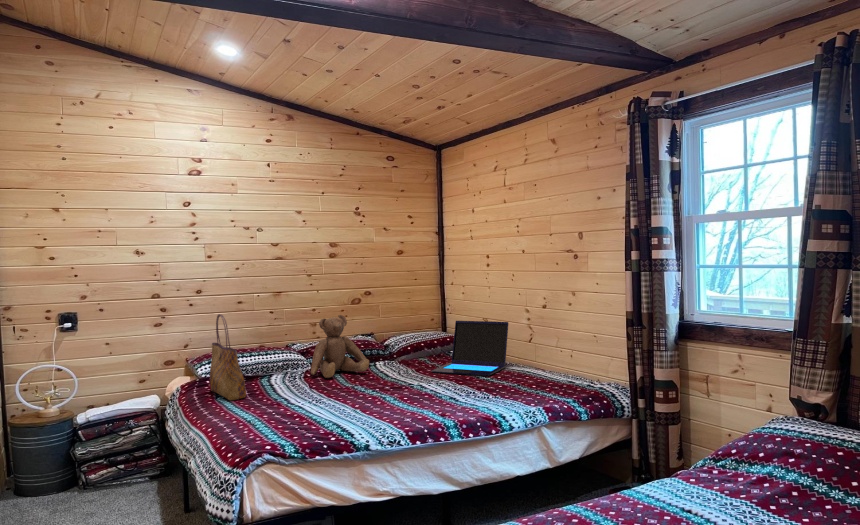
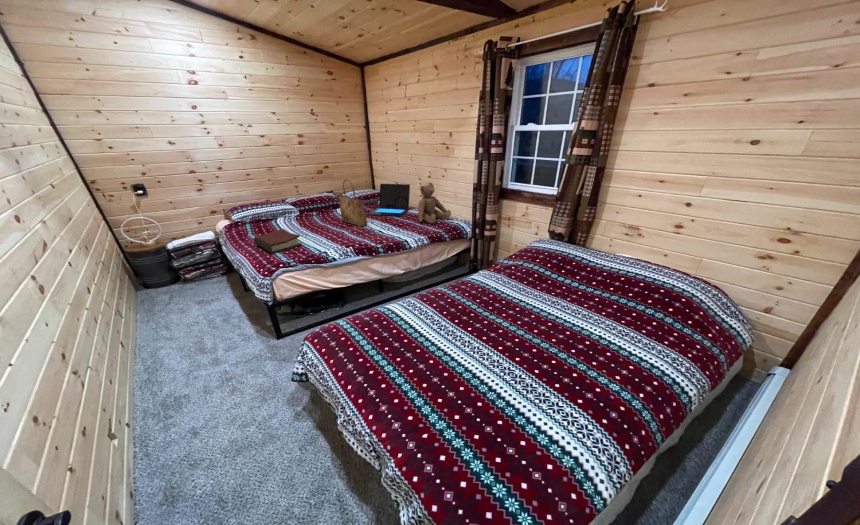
tote bag: present [210,314,246,400] -> present [339,180,367,226]
teddy bear: present [311,315,369,378] -> present [418,183,451,223]
hardback book: none [239,383,316,421] -> present [253,229,302,254]

